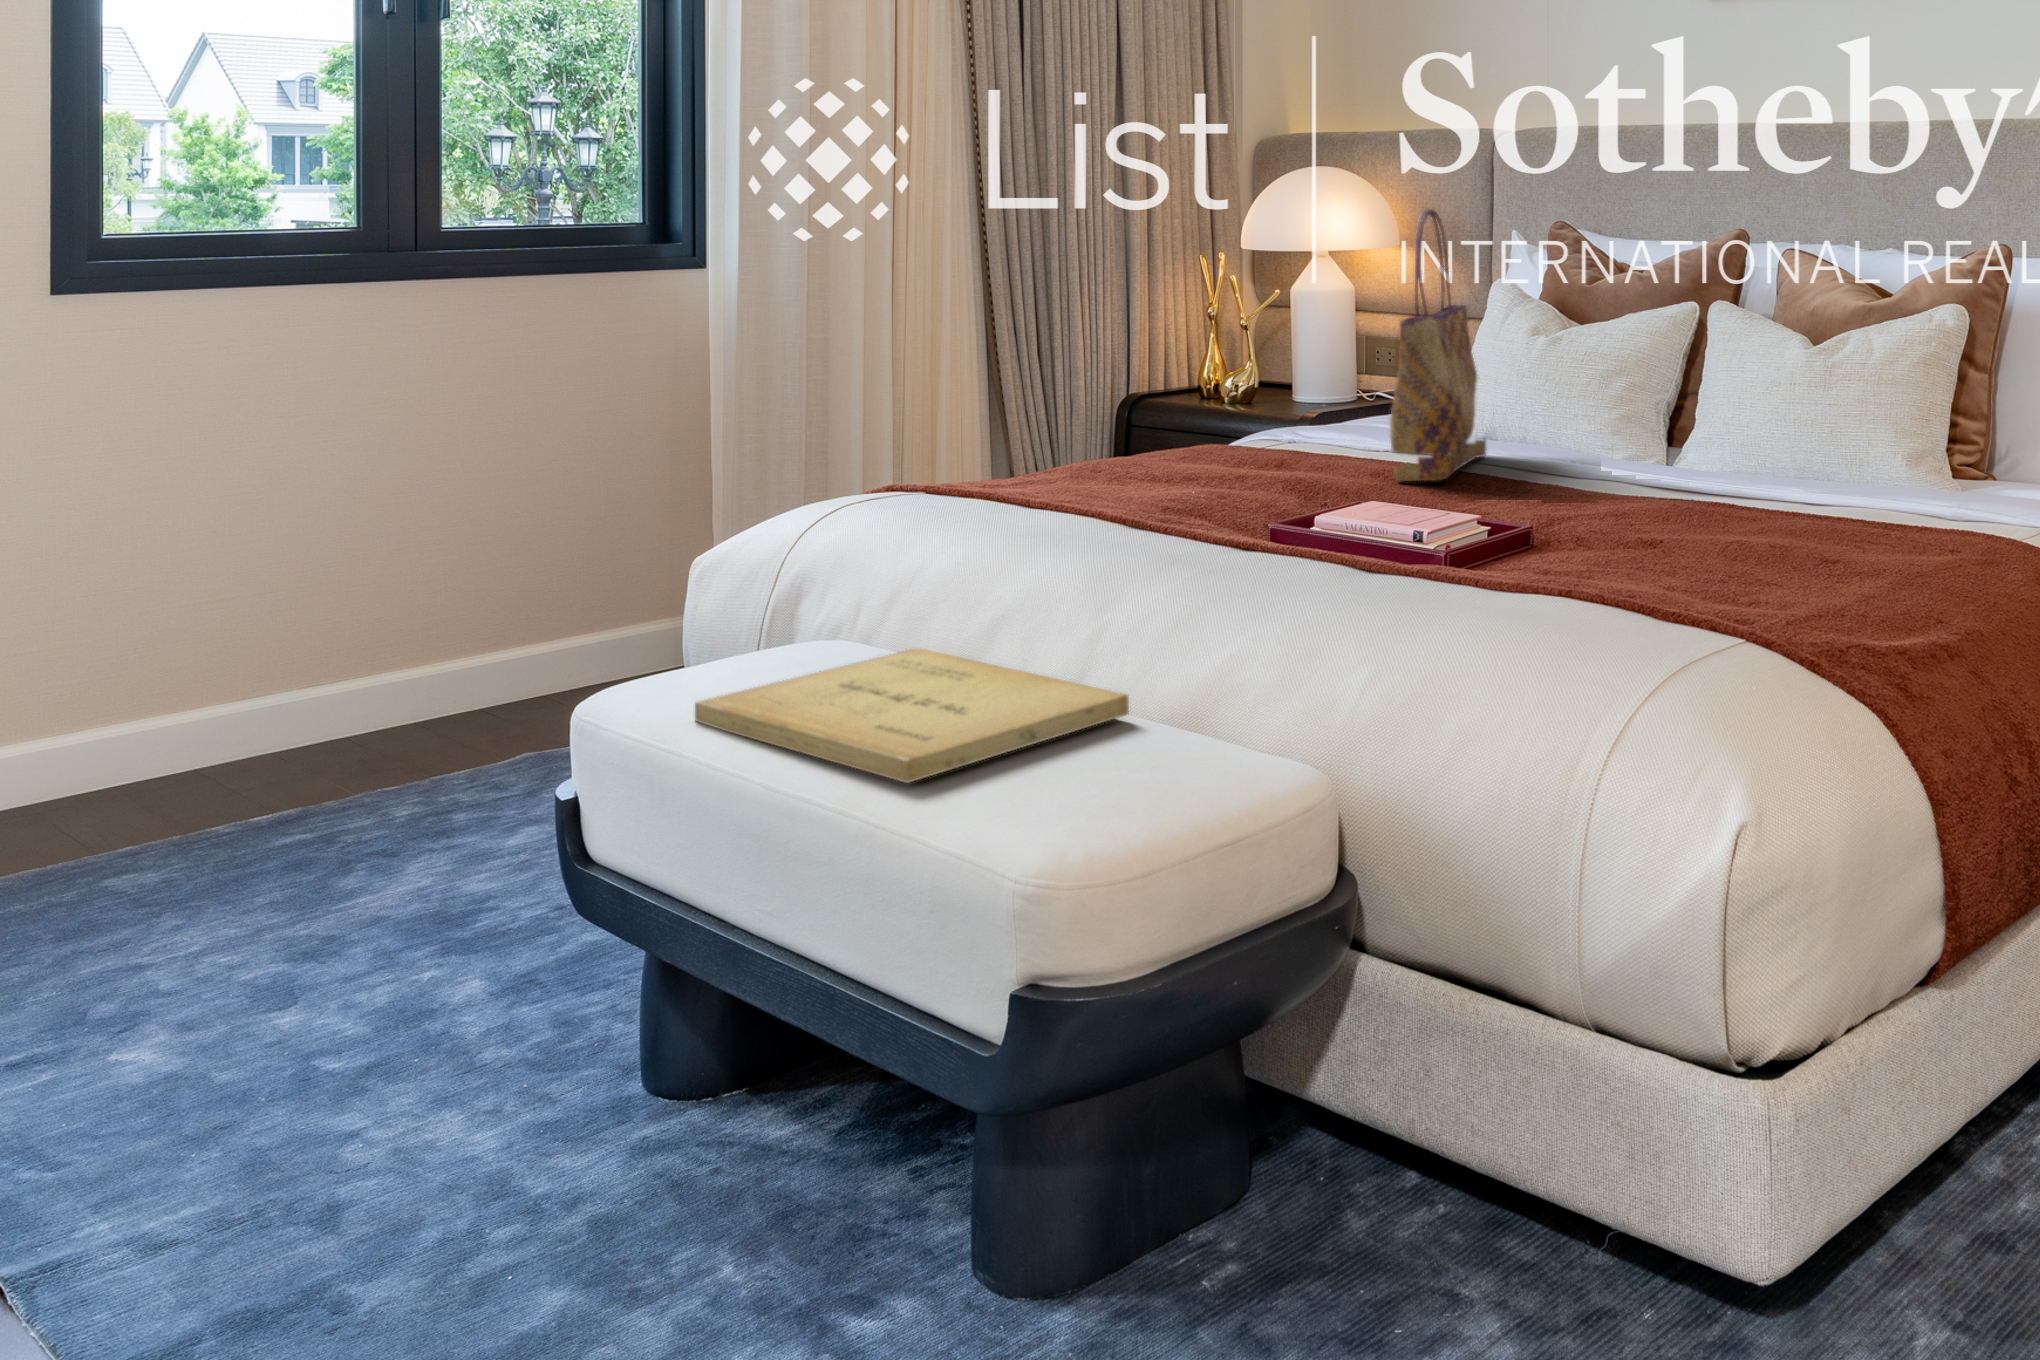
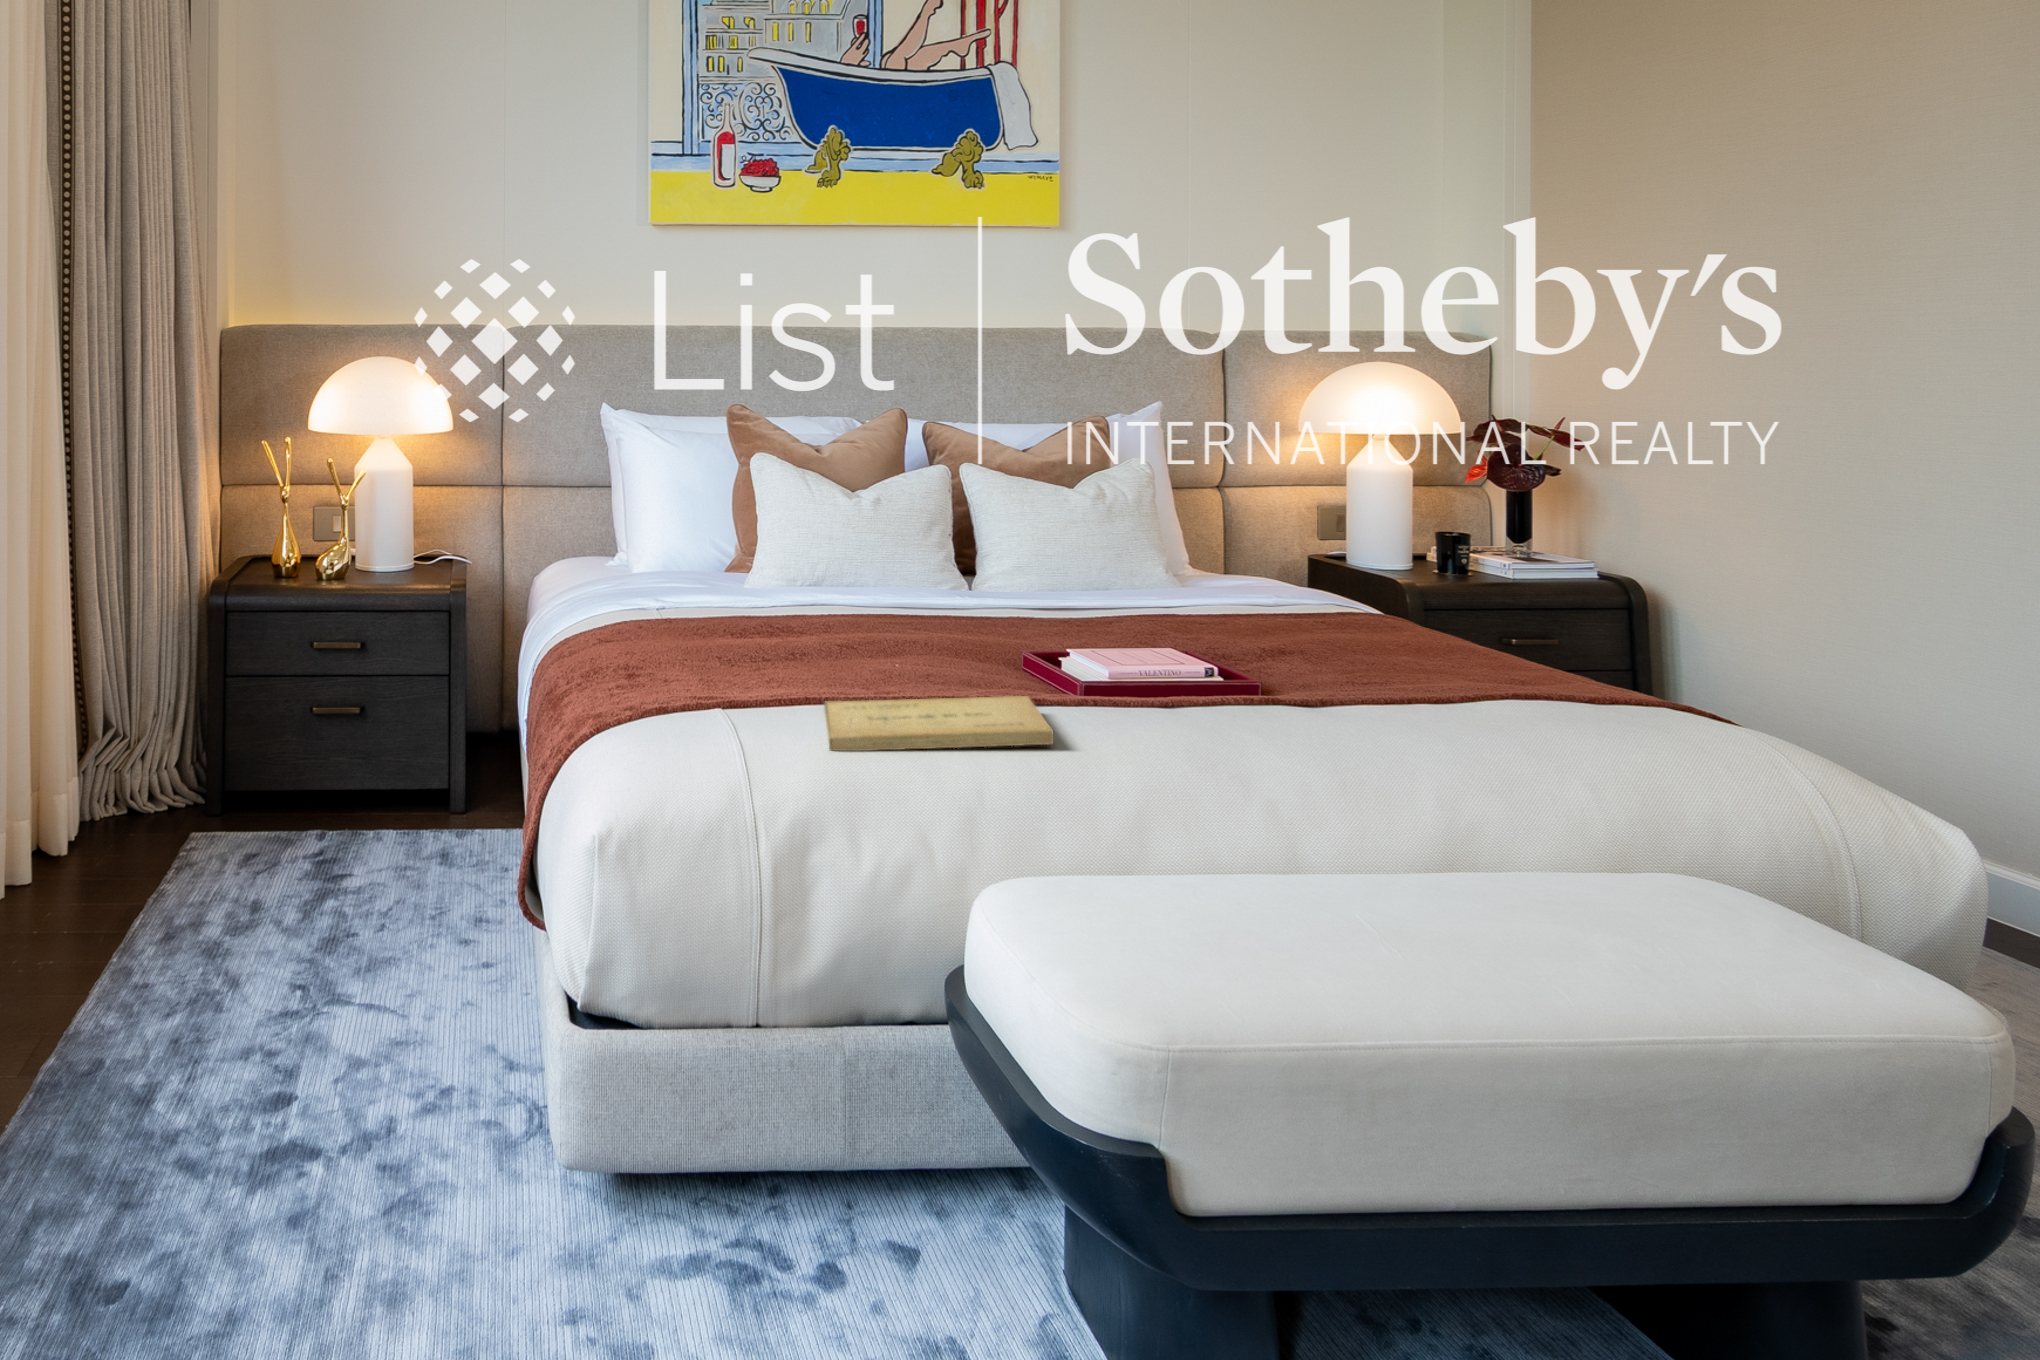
tote bag: present [1390,208,1486,481] -> none [625,393,713,602]

